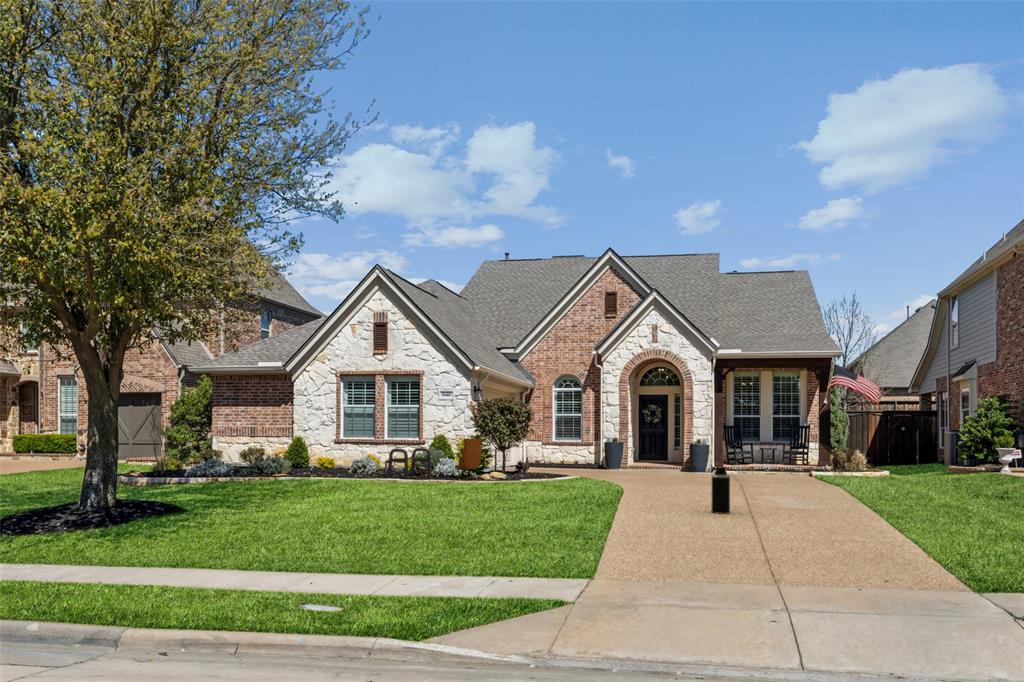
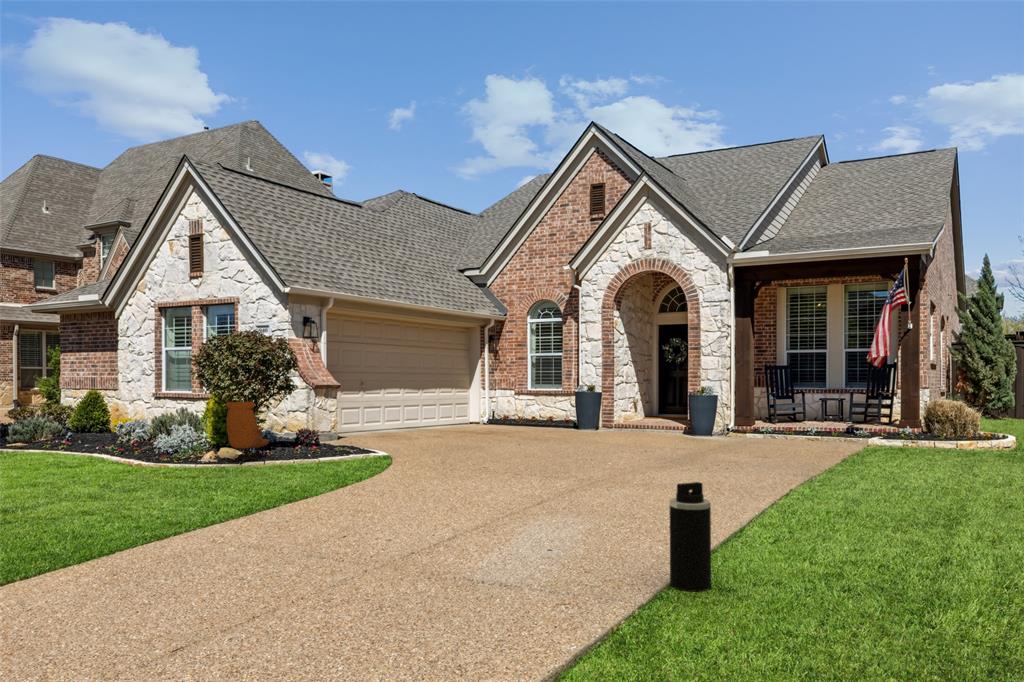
bench: present [388,448,431,478] -> none [138,414,209,462]
trash can: present [712,467,730,514] -> present [670,482,711,592]

